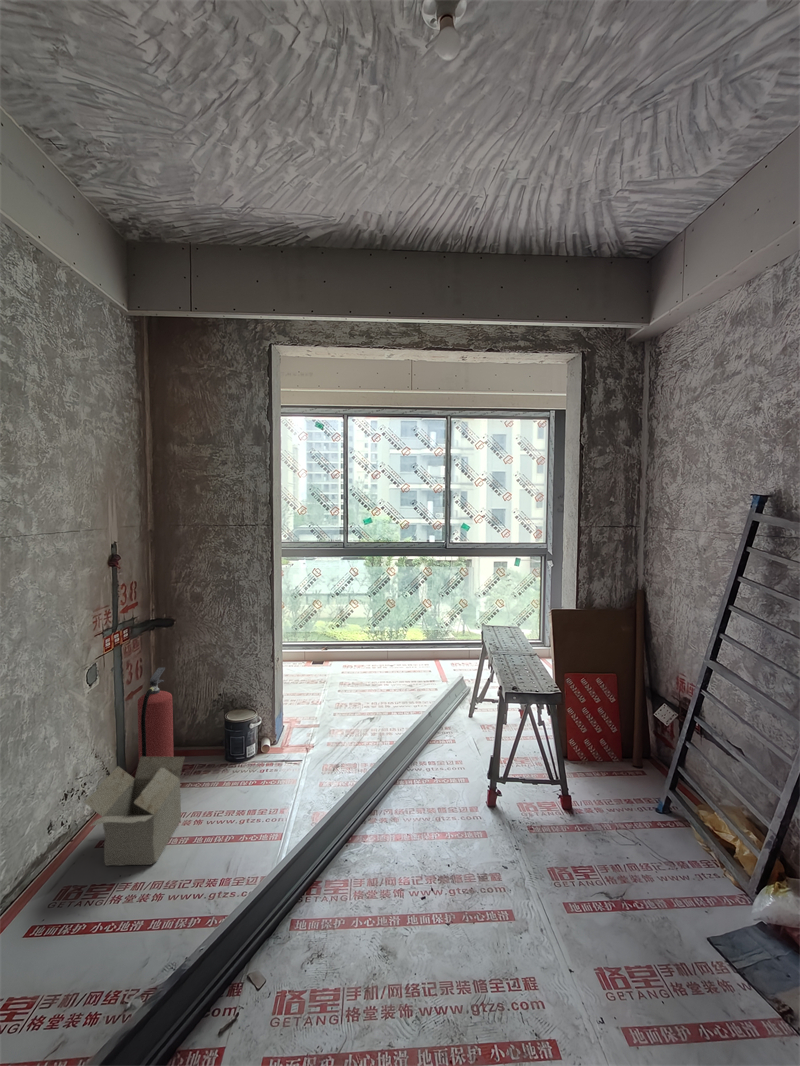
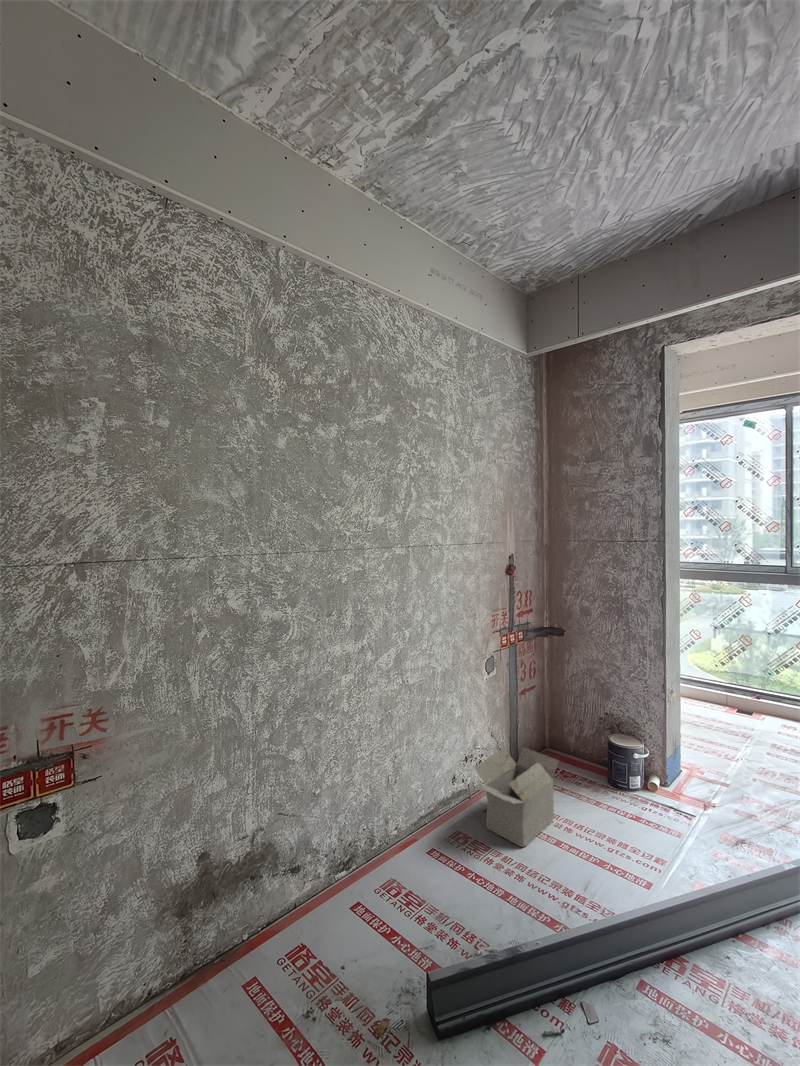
fire extinguisher: present [138,667,174,760] -> none [526,671,558,776]

